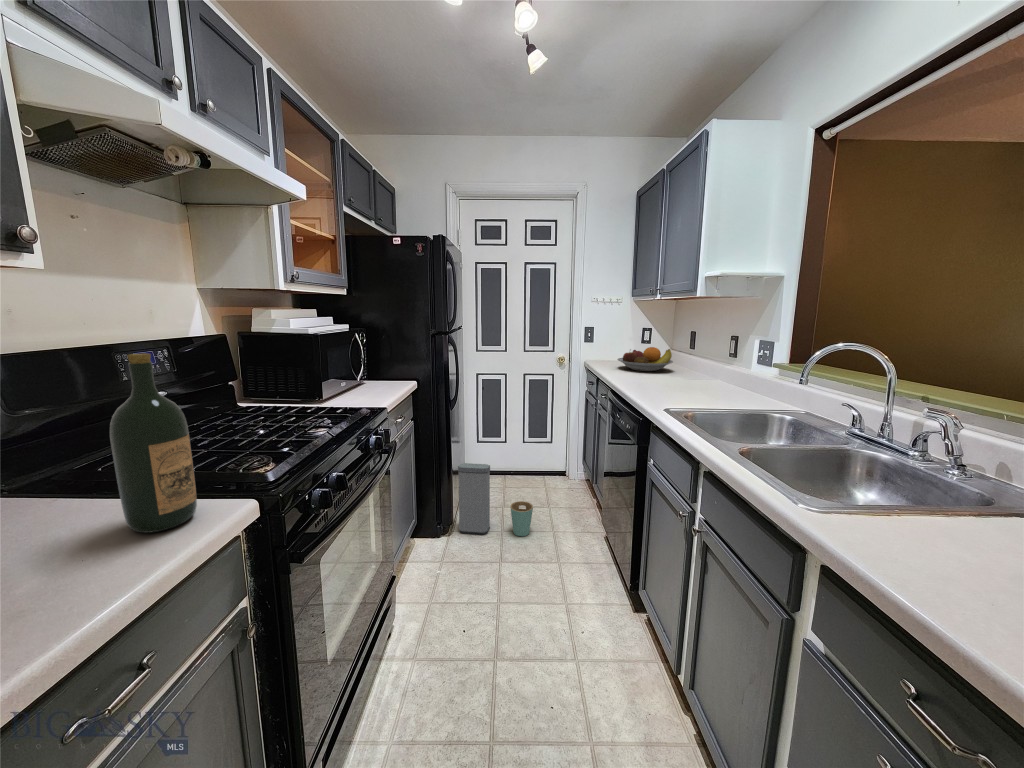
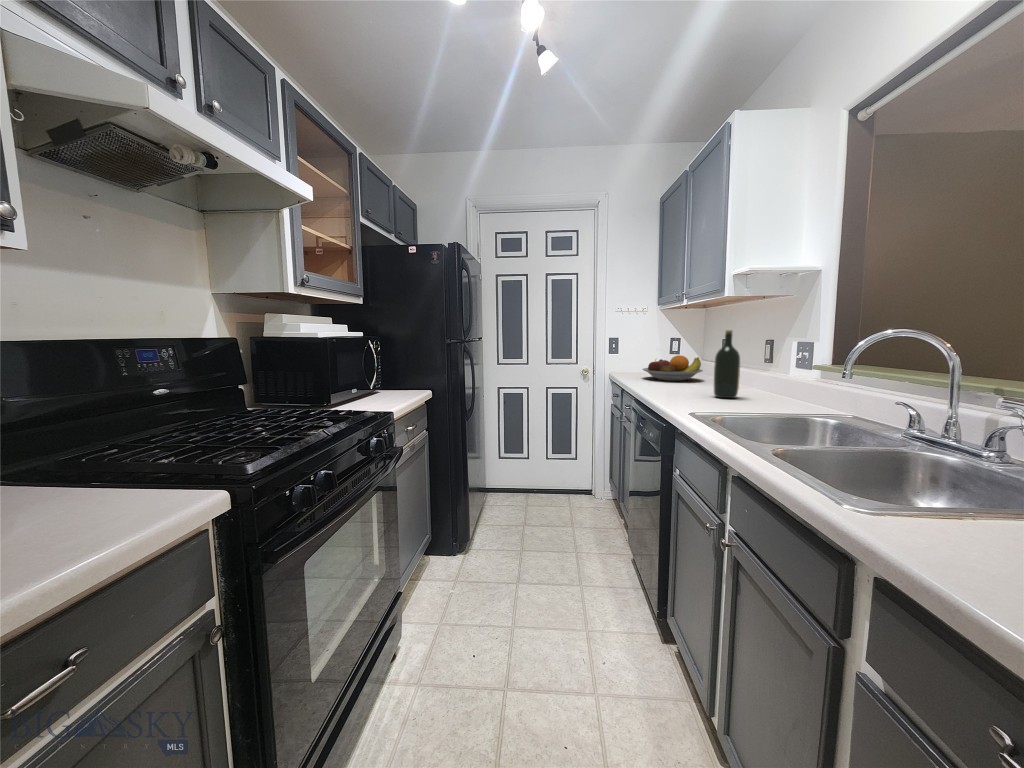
wine bottle: present [110,353,197,533] -> present [714,330,740,398]
trash can: present [458,463,533,536] -> none [474,477,553,556]

